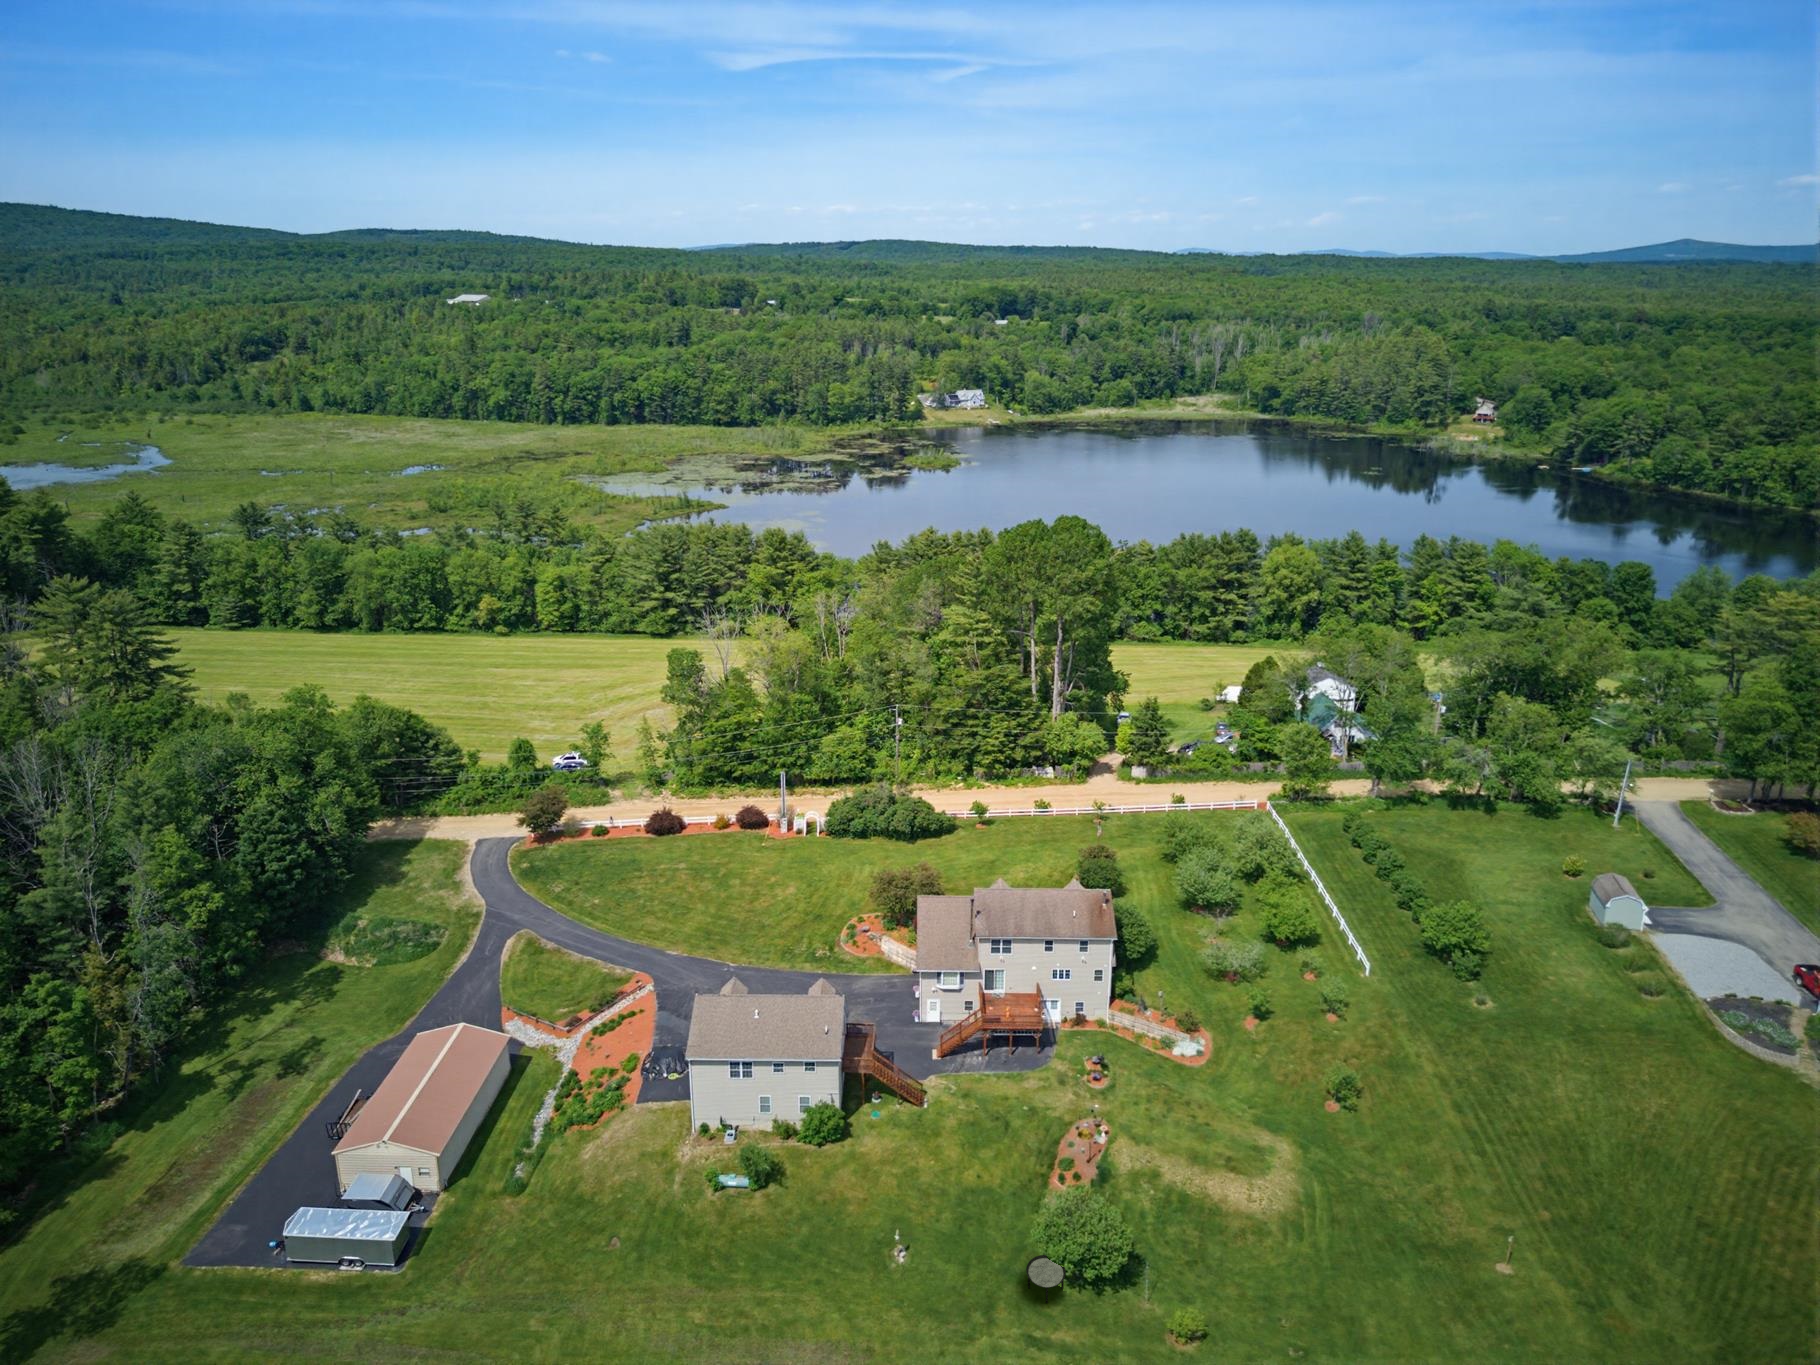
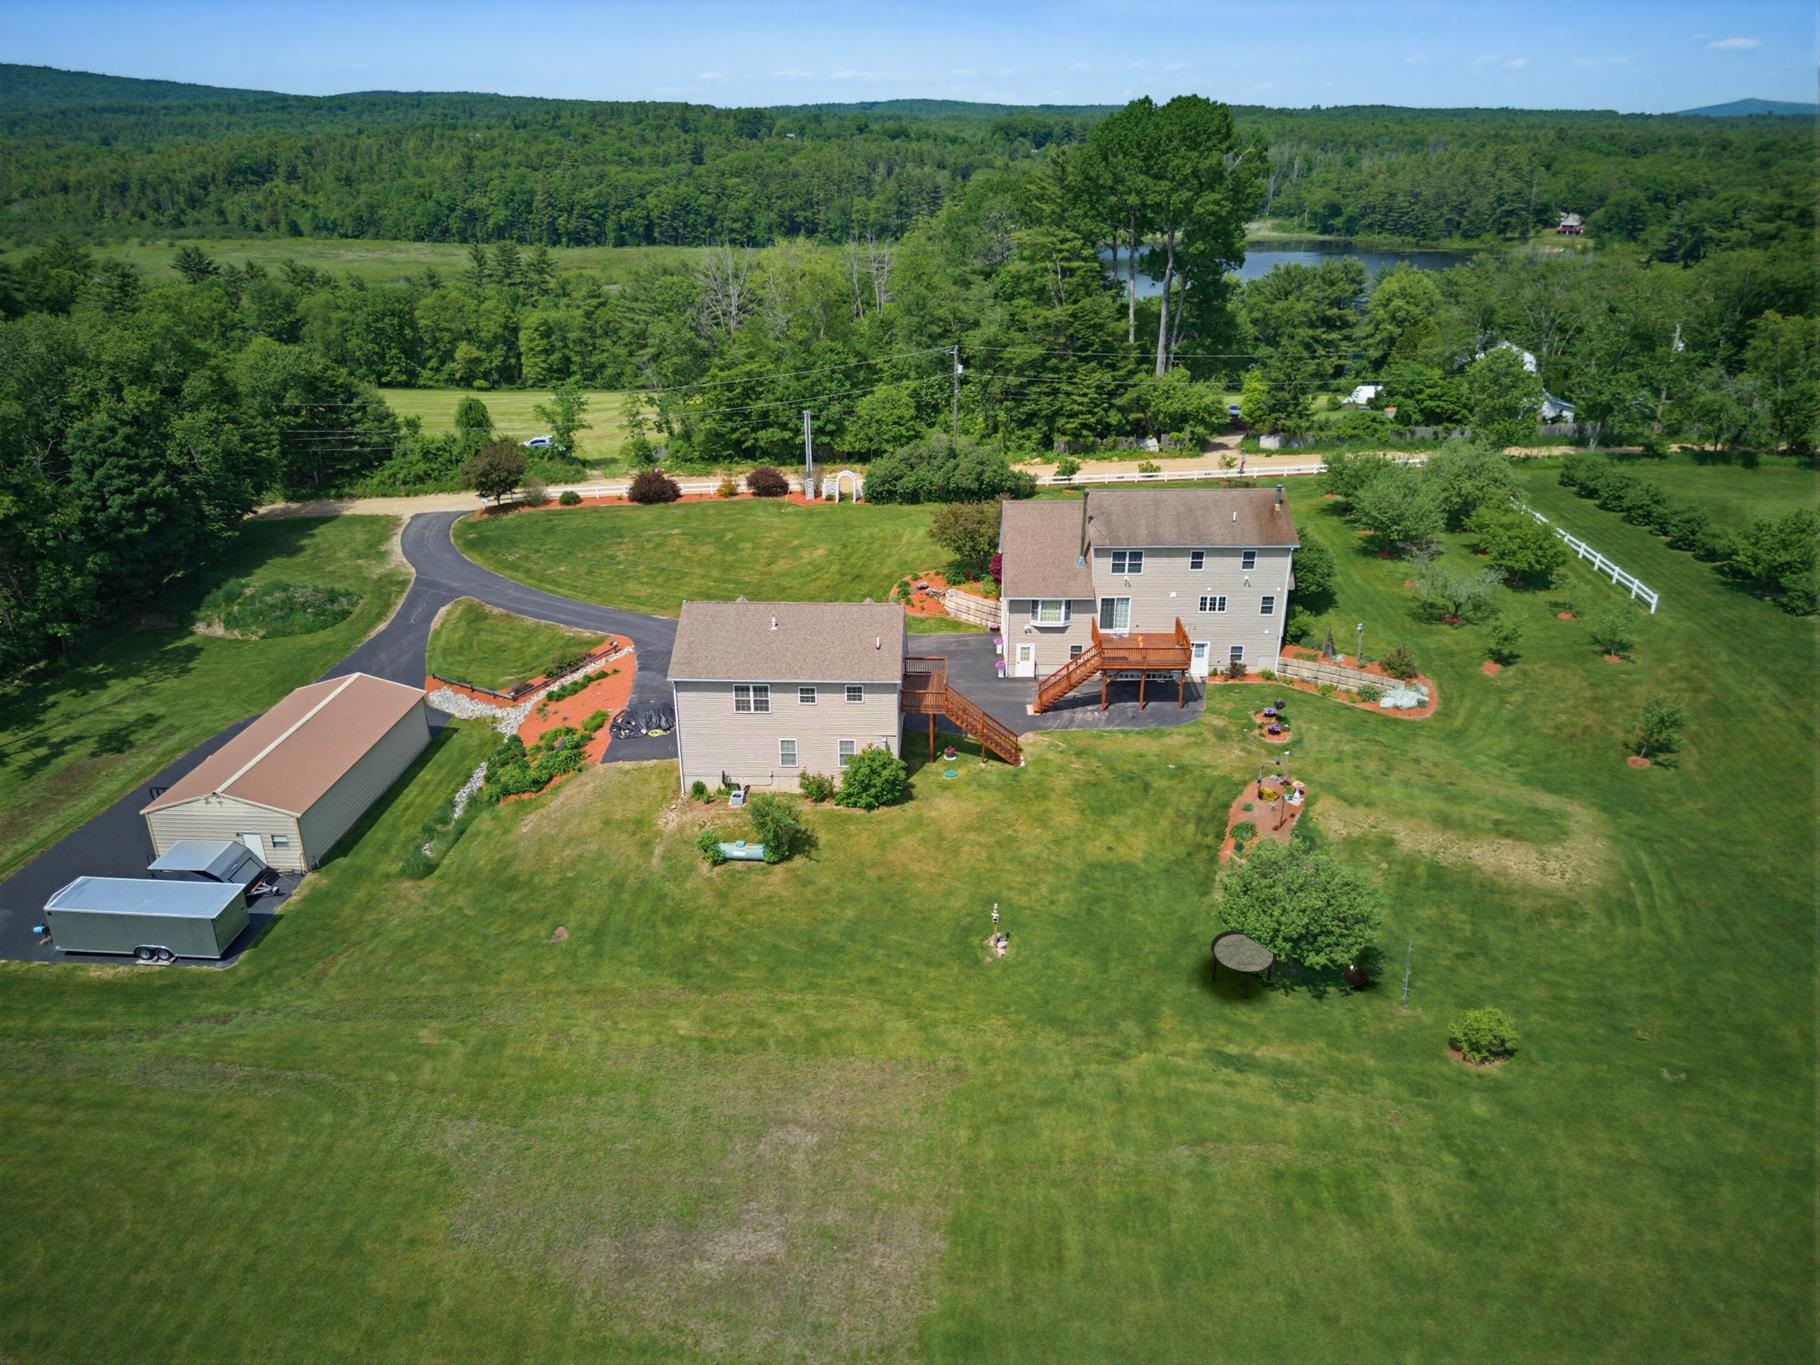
potted tree: none [1107,1270,1126,1294] -> present [1344,947,1375,986]

